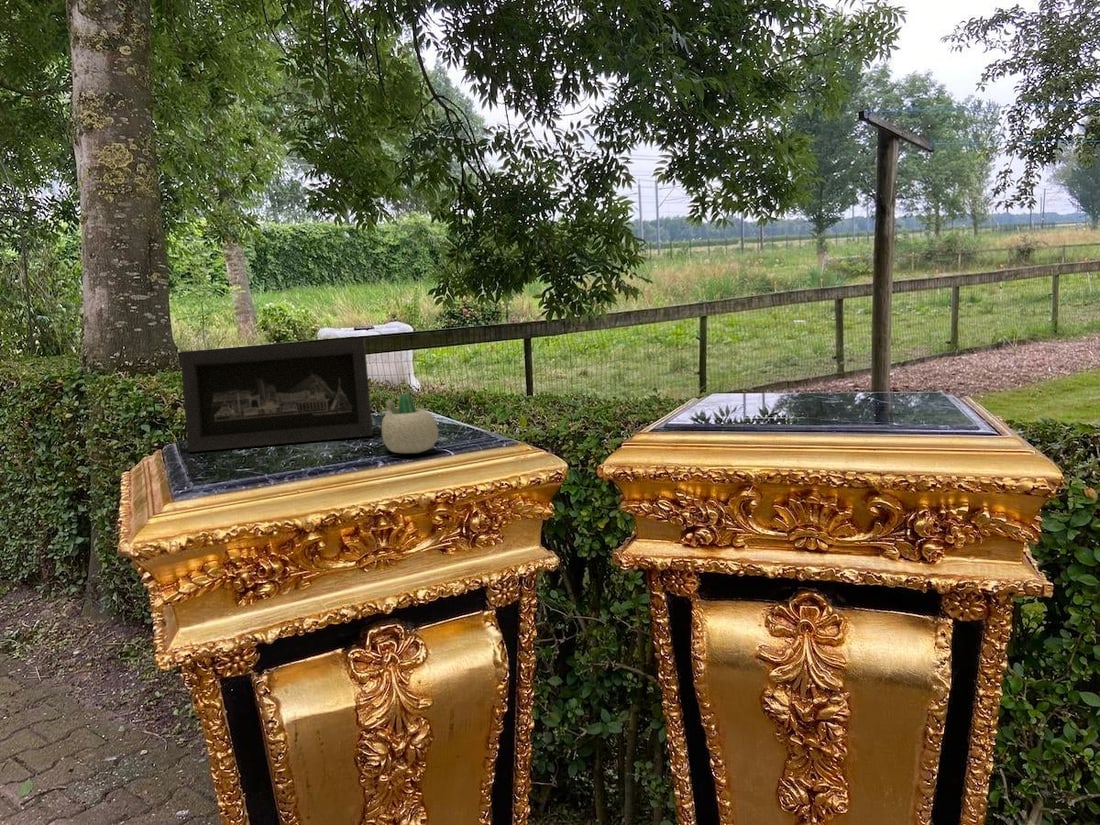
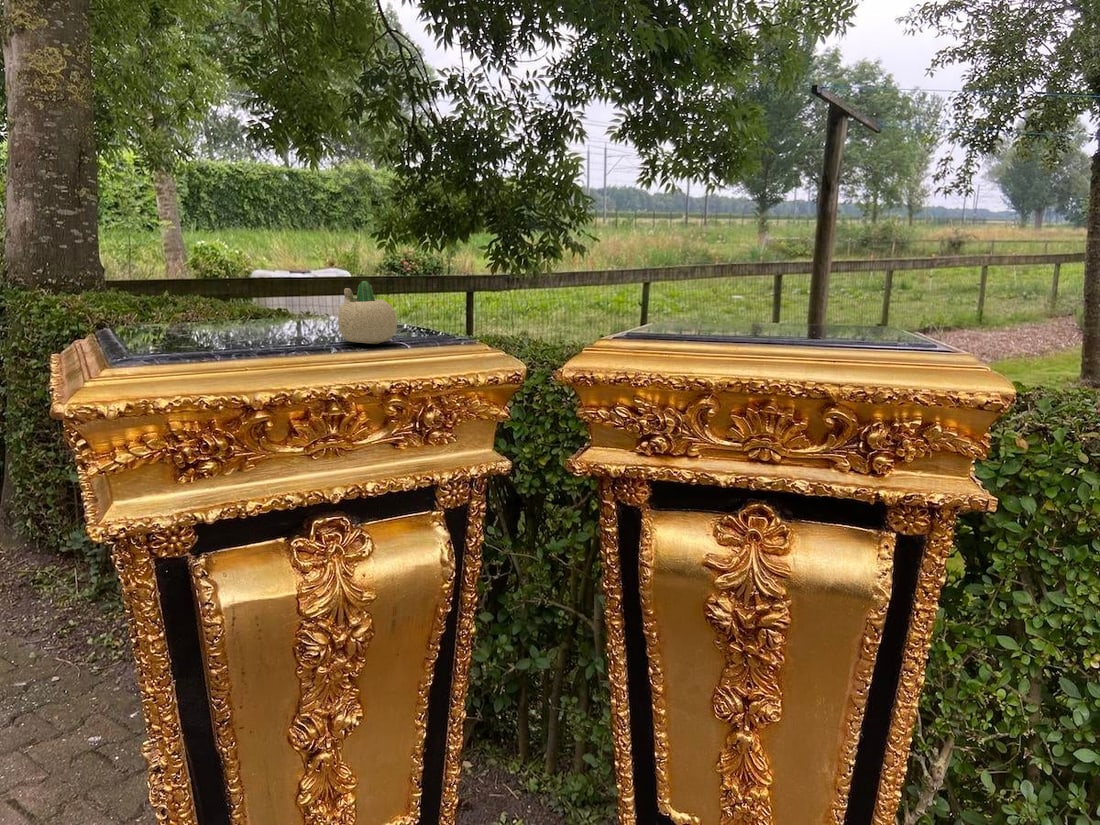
picture frame: present [180,339,373,452] -> none [129,227,330,334]

